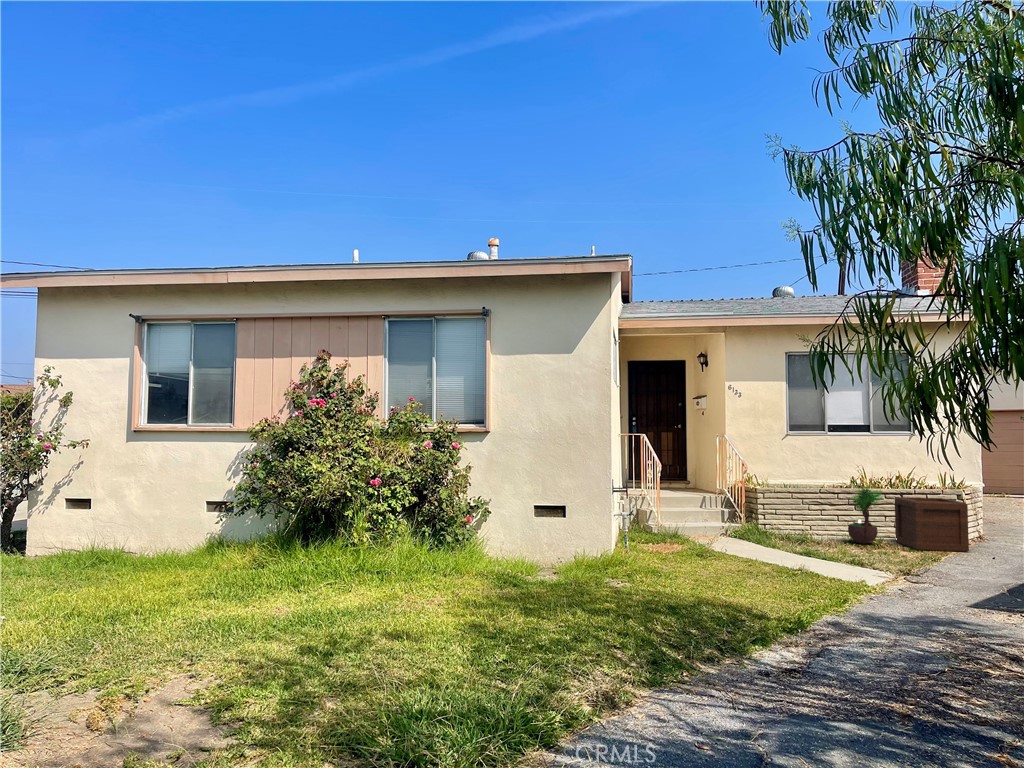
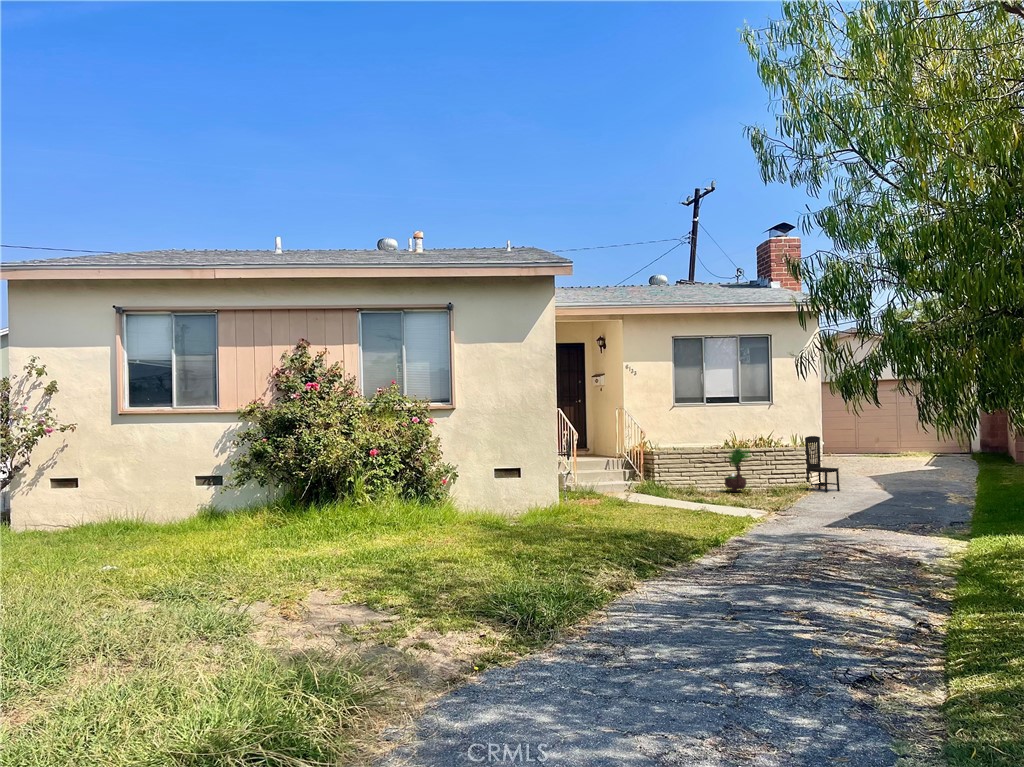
chair: none [959,476,1010,551] -> present [805,436,840,492]
wooden crate: present [895,497,969,552] -> none [759,454,811,494]

